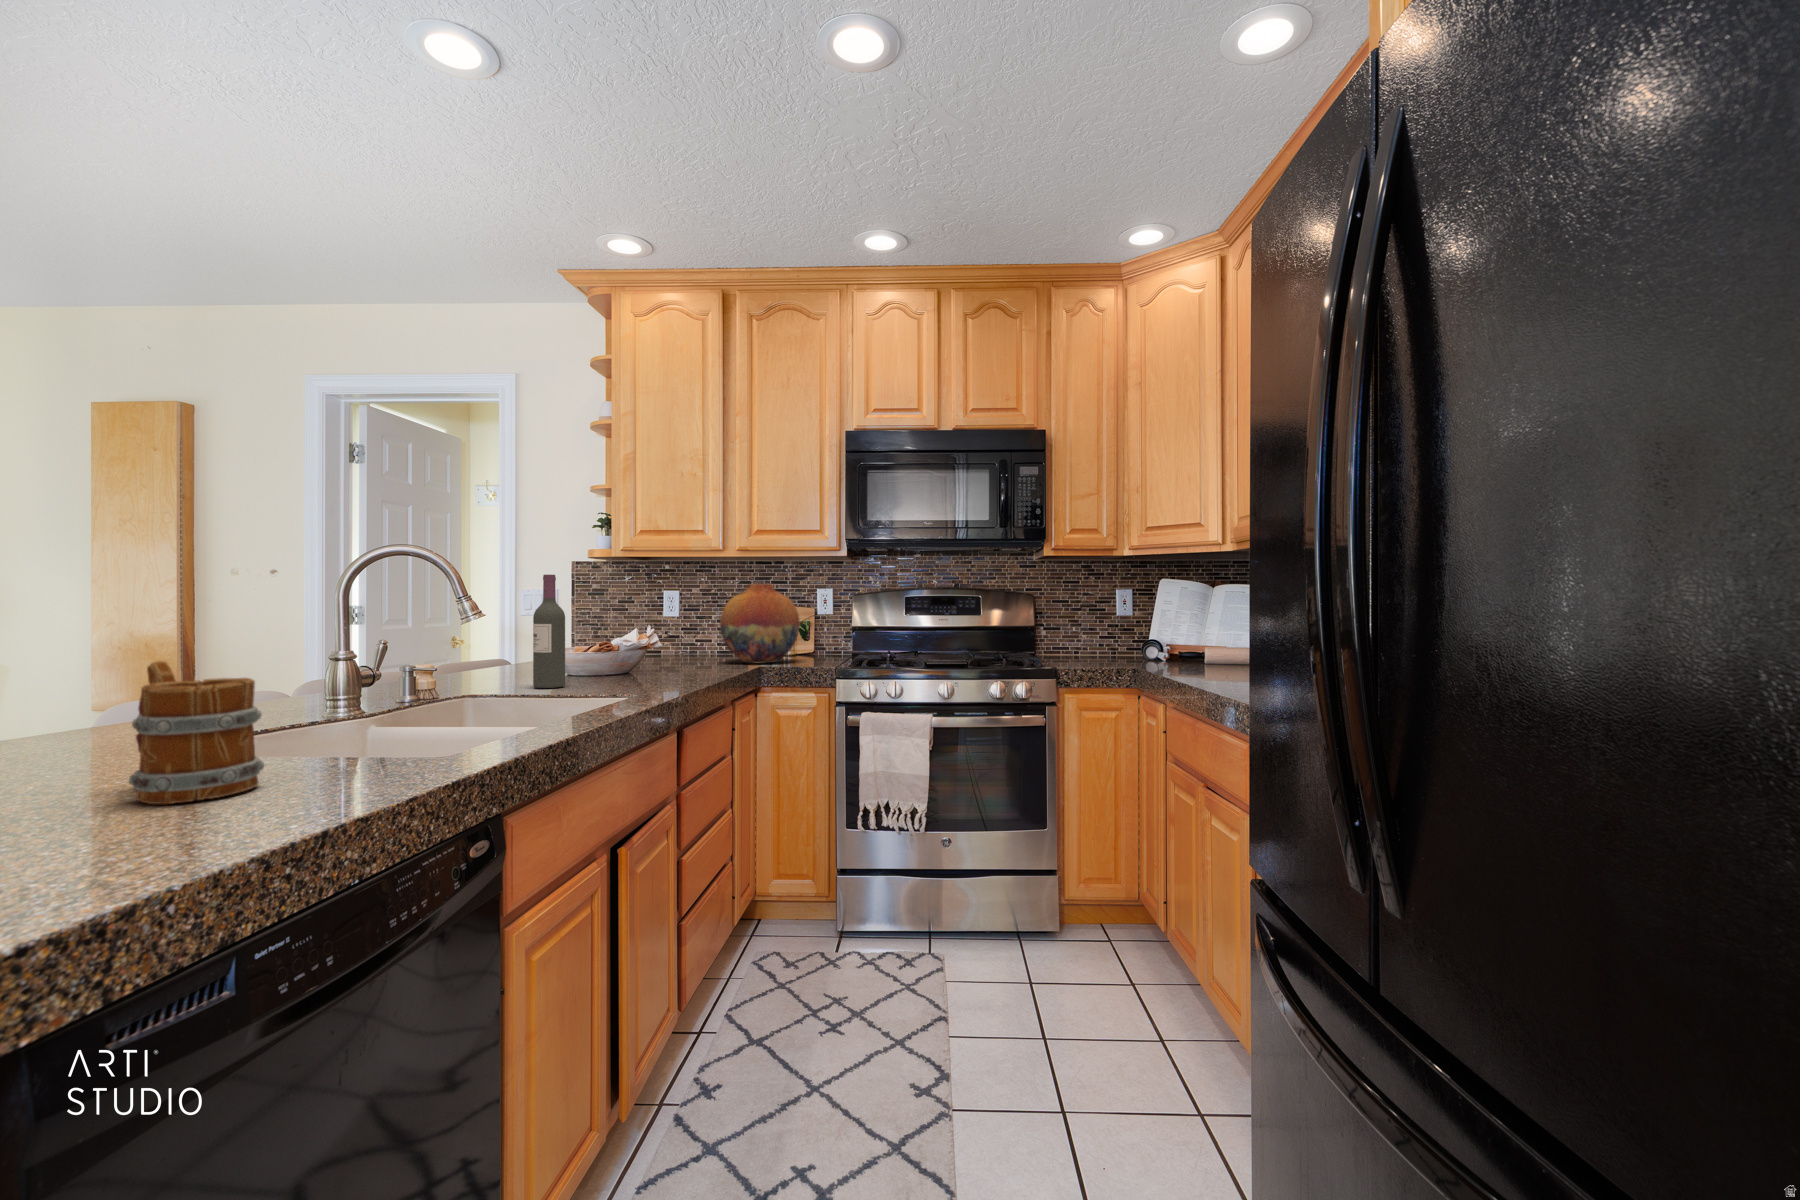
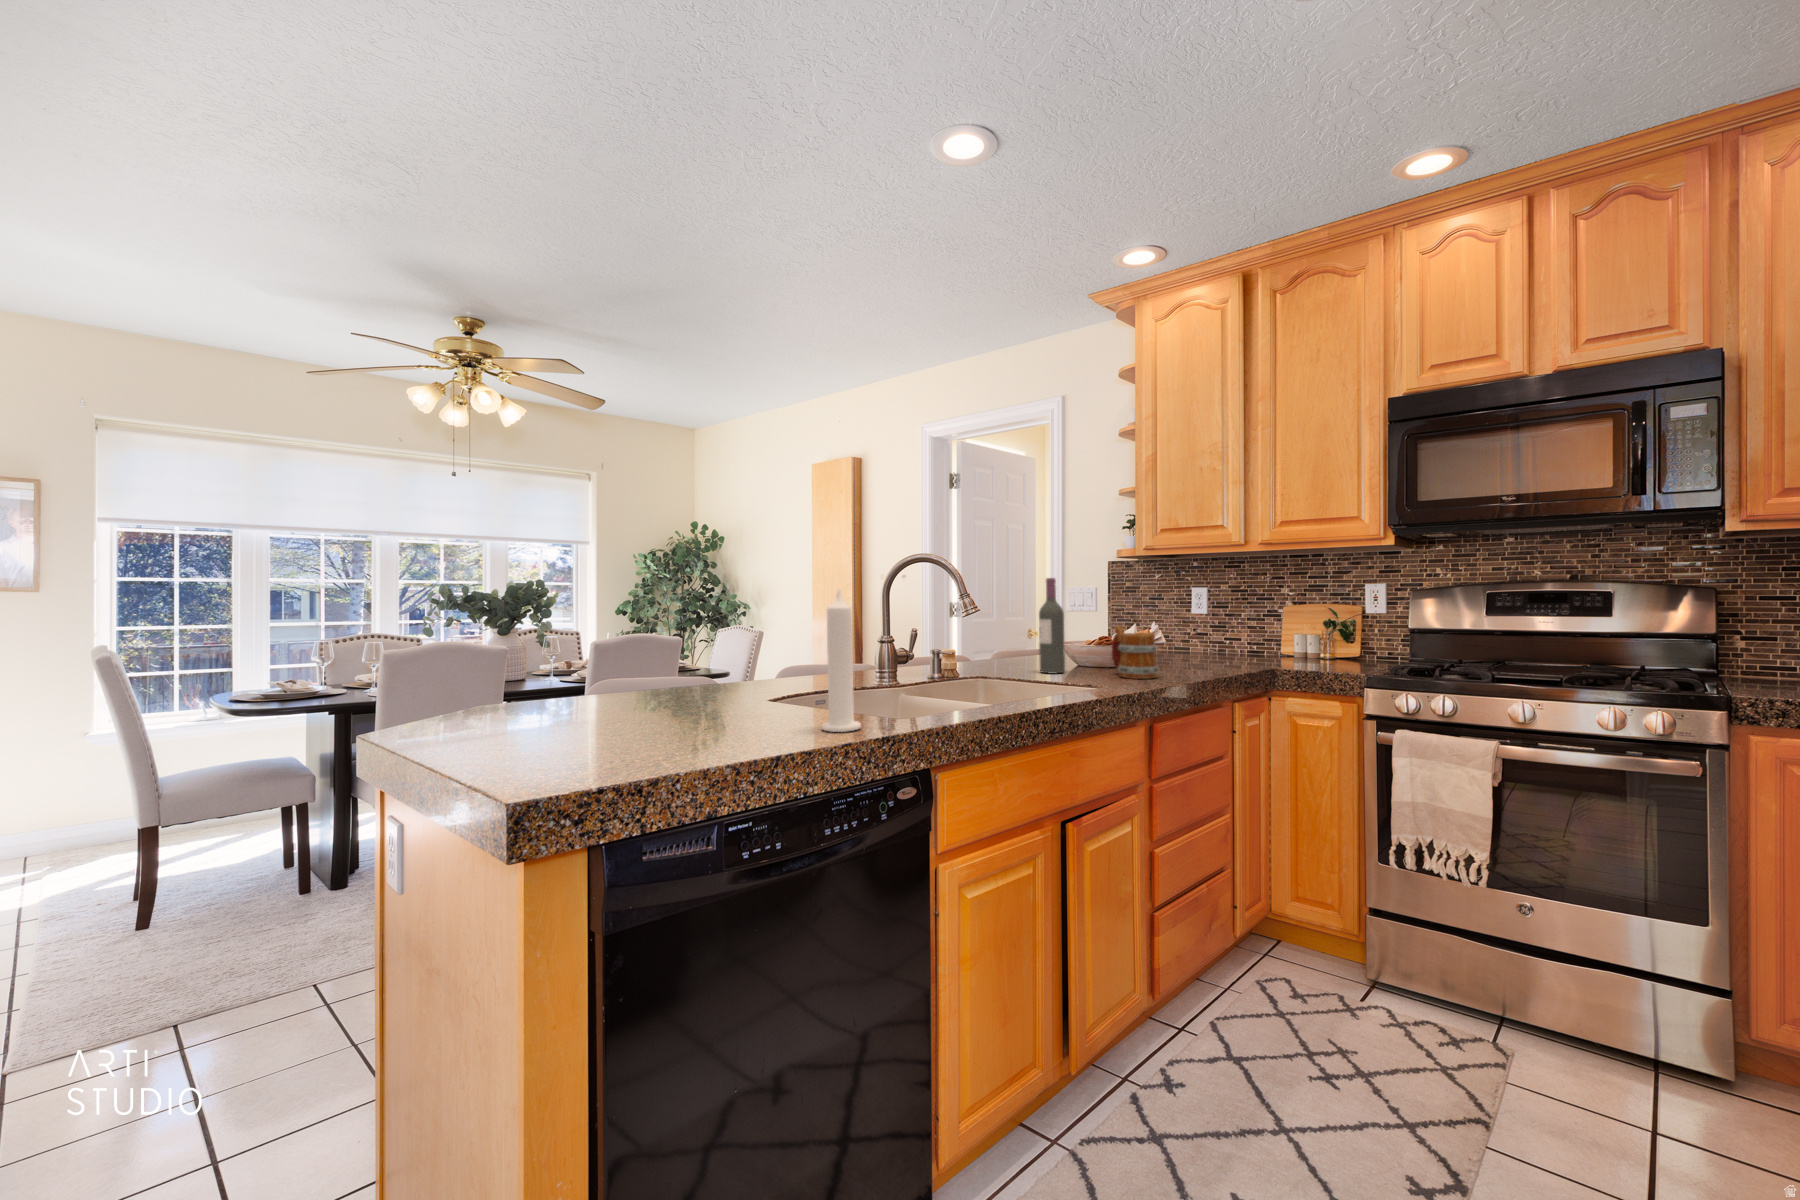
candle: none [331,580,401,787] -> present [822,590,861,732]
vase: present [720,584,800,664] -> none [1237,578,1333,663]
mug: present [129,661,264,804] -> present [1112,625,1158,679]

